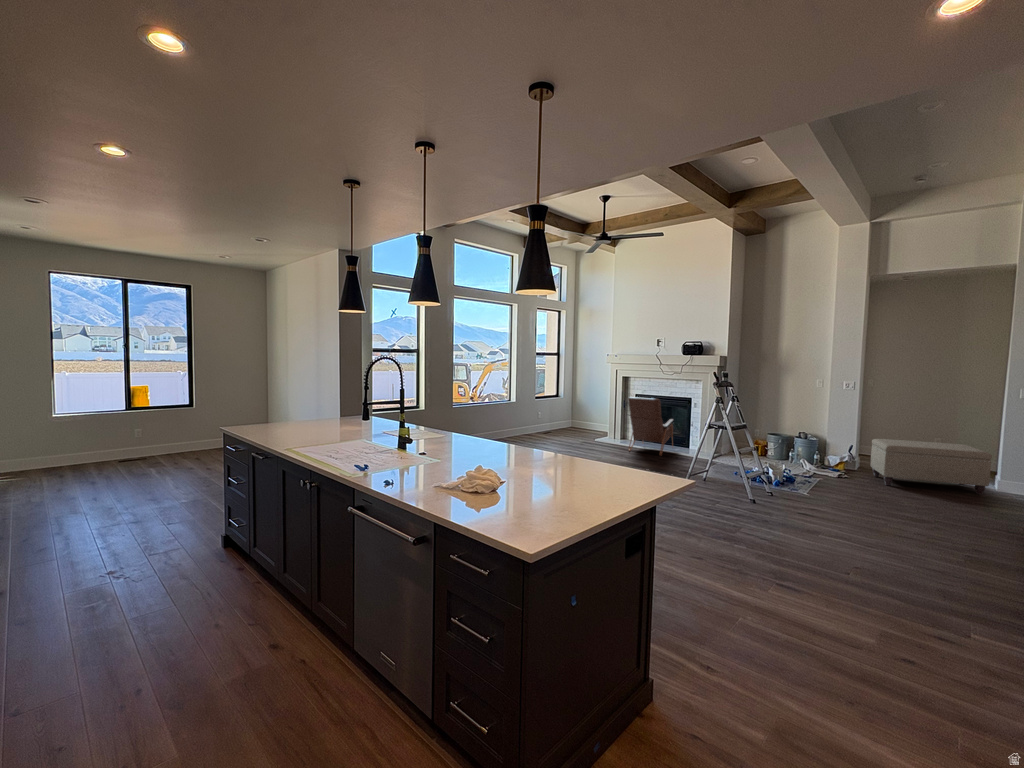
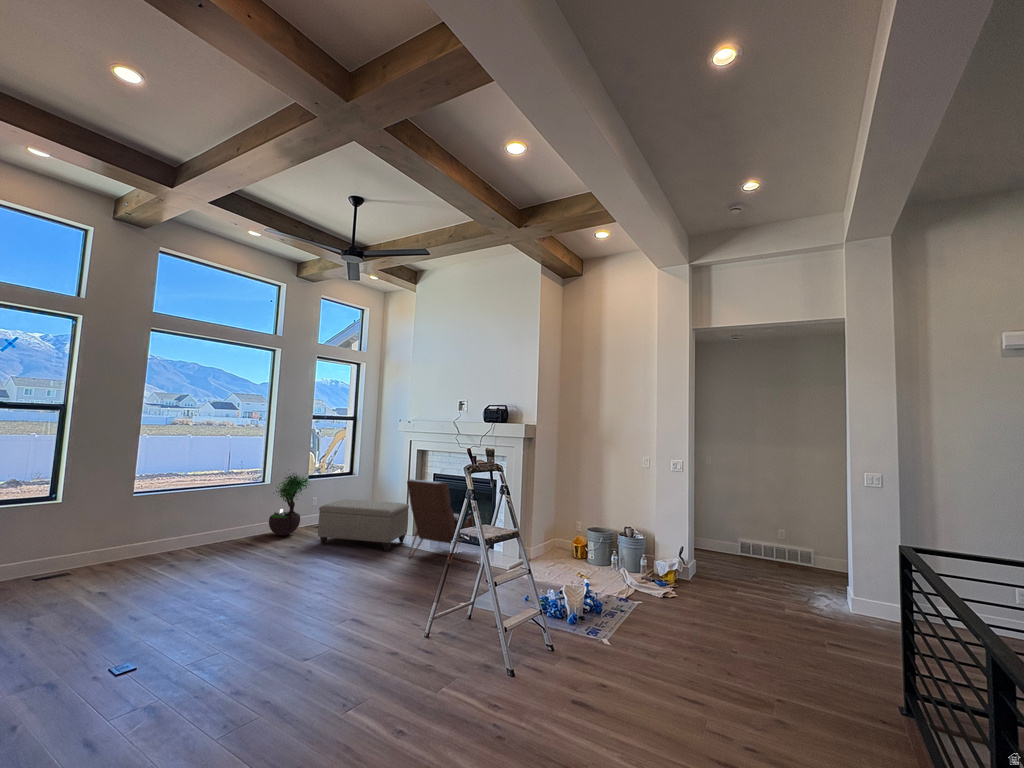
potted tree: none [518,391,545,437] -> present [269,473,310,535]
ottoman: present [871,439,992,495] -> present [318,499,409,551]

